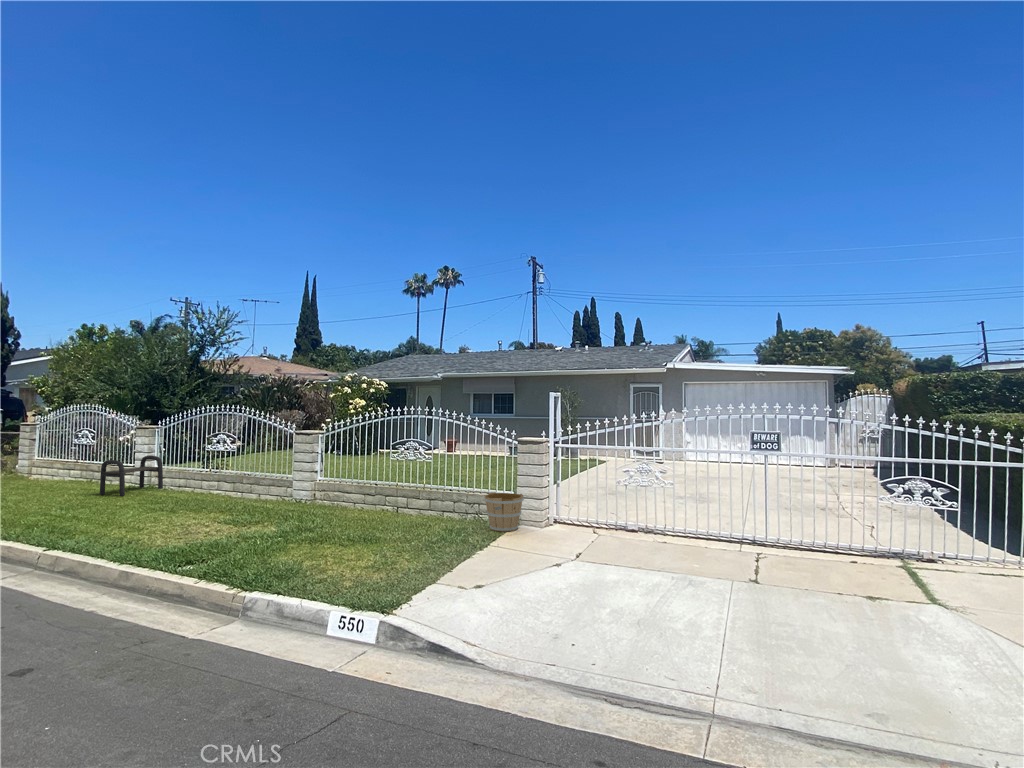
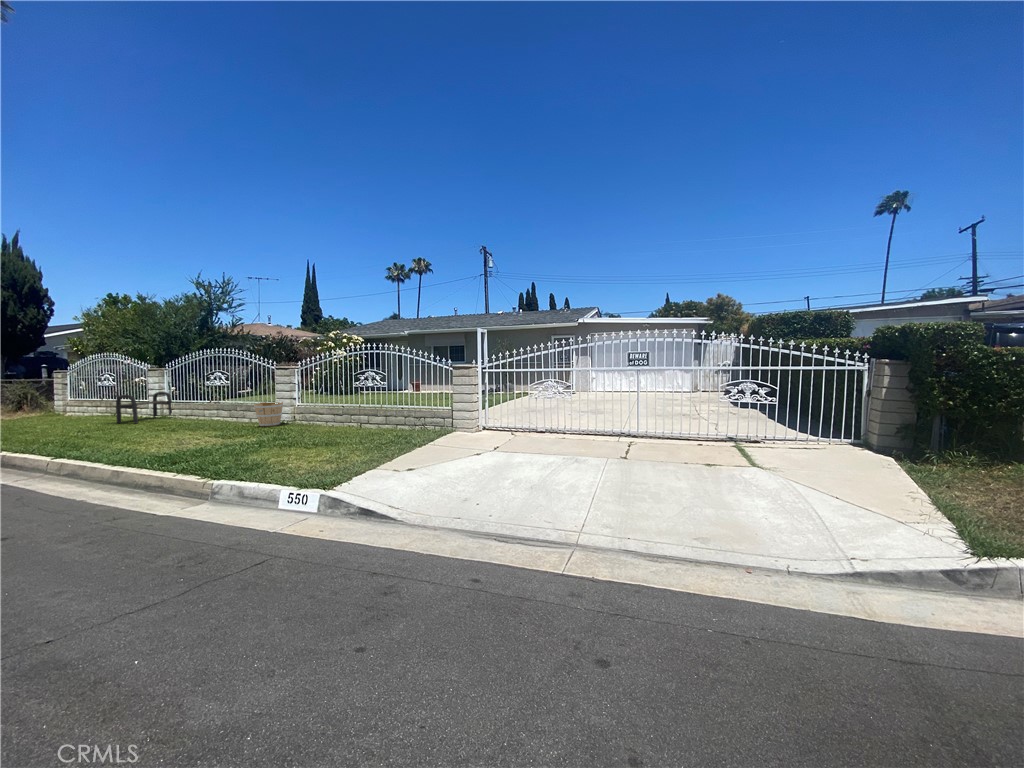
wooden bucket: present [484,492,524,532] -> present [254,402,283,426]

